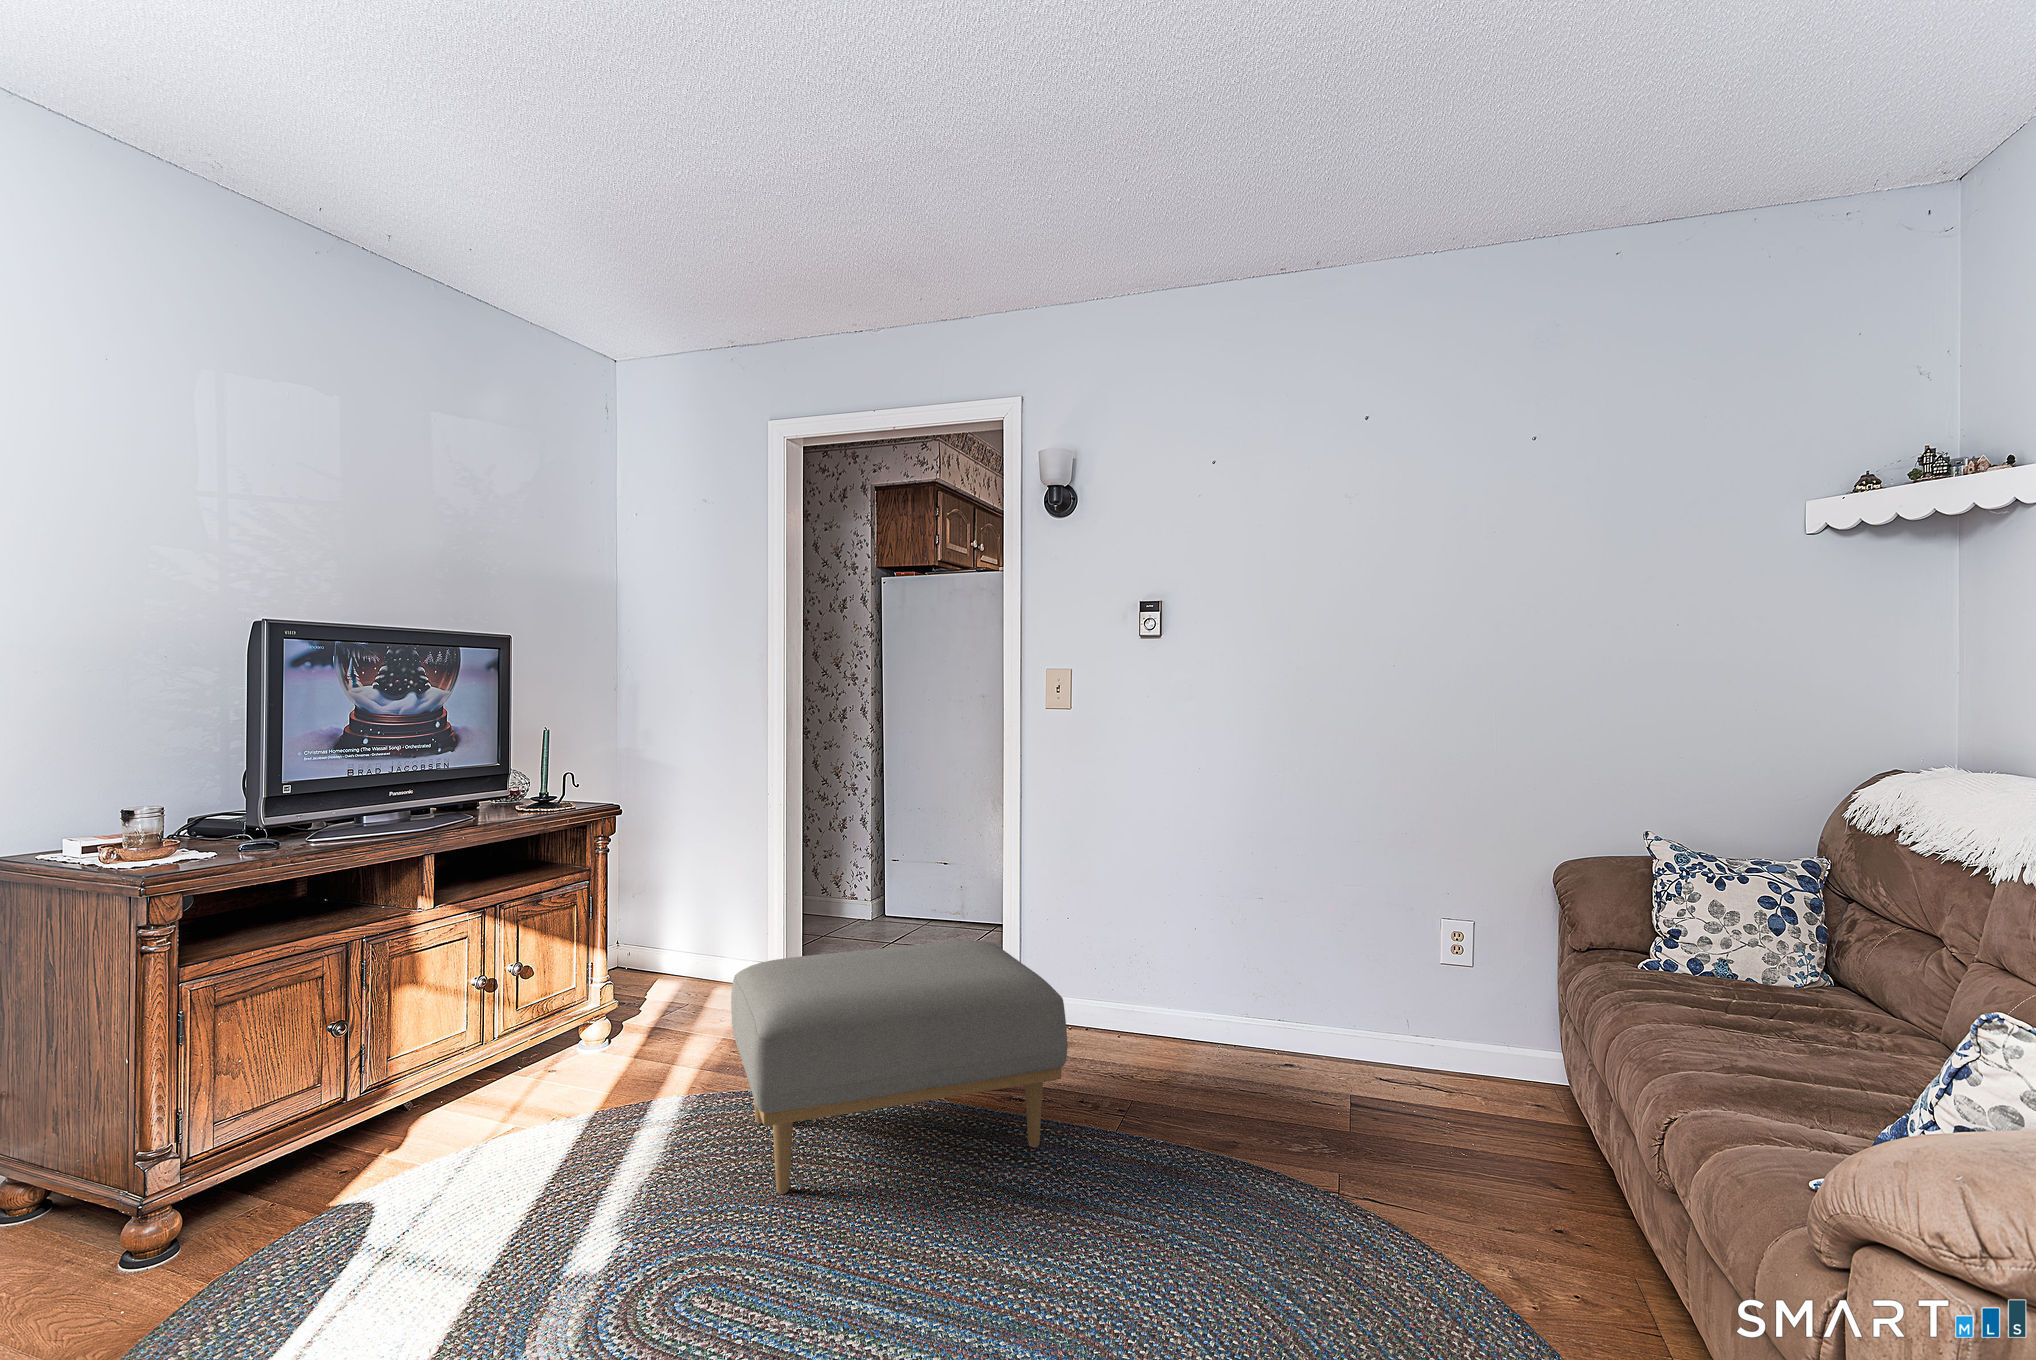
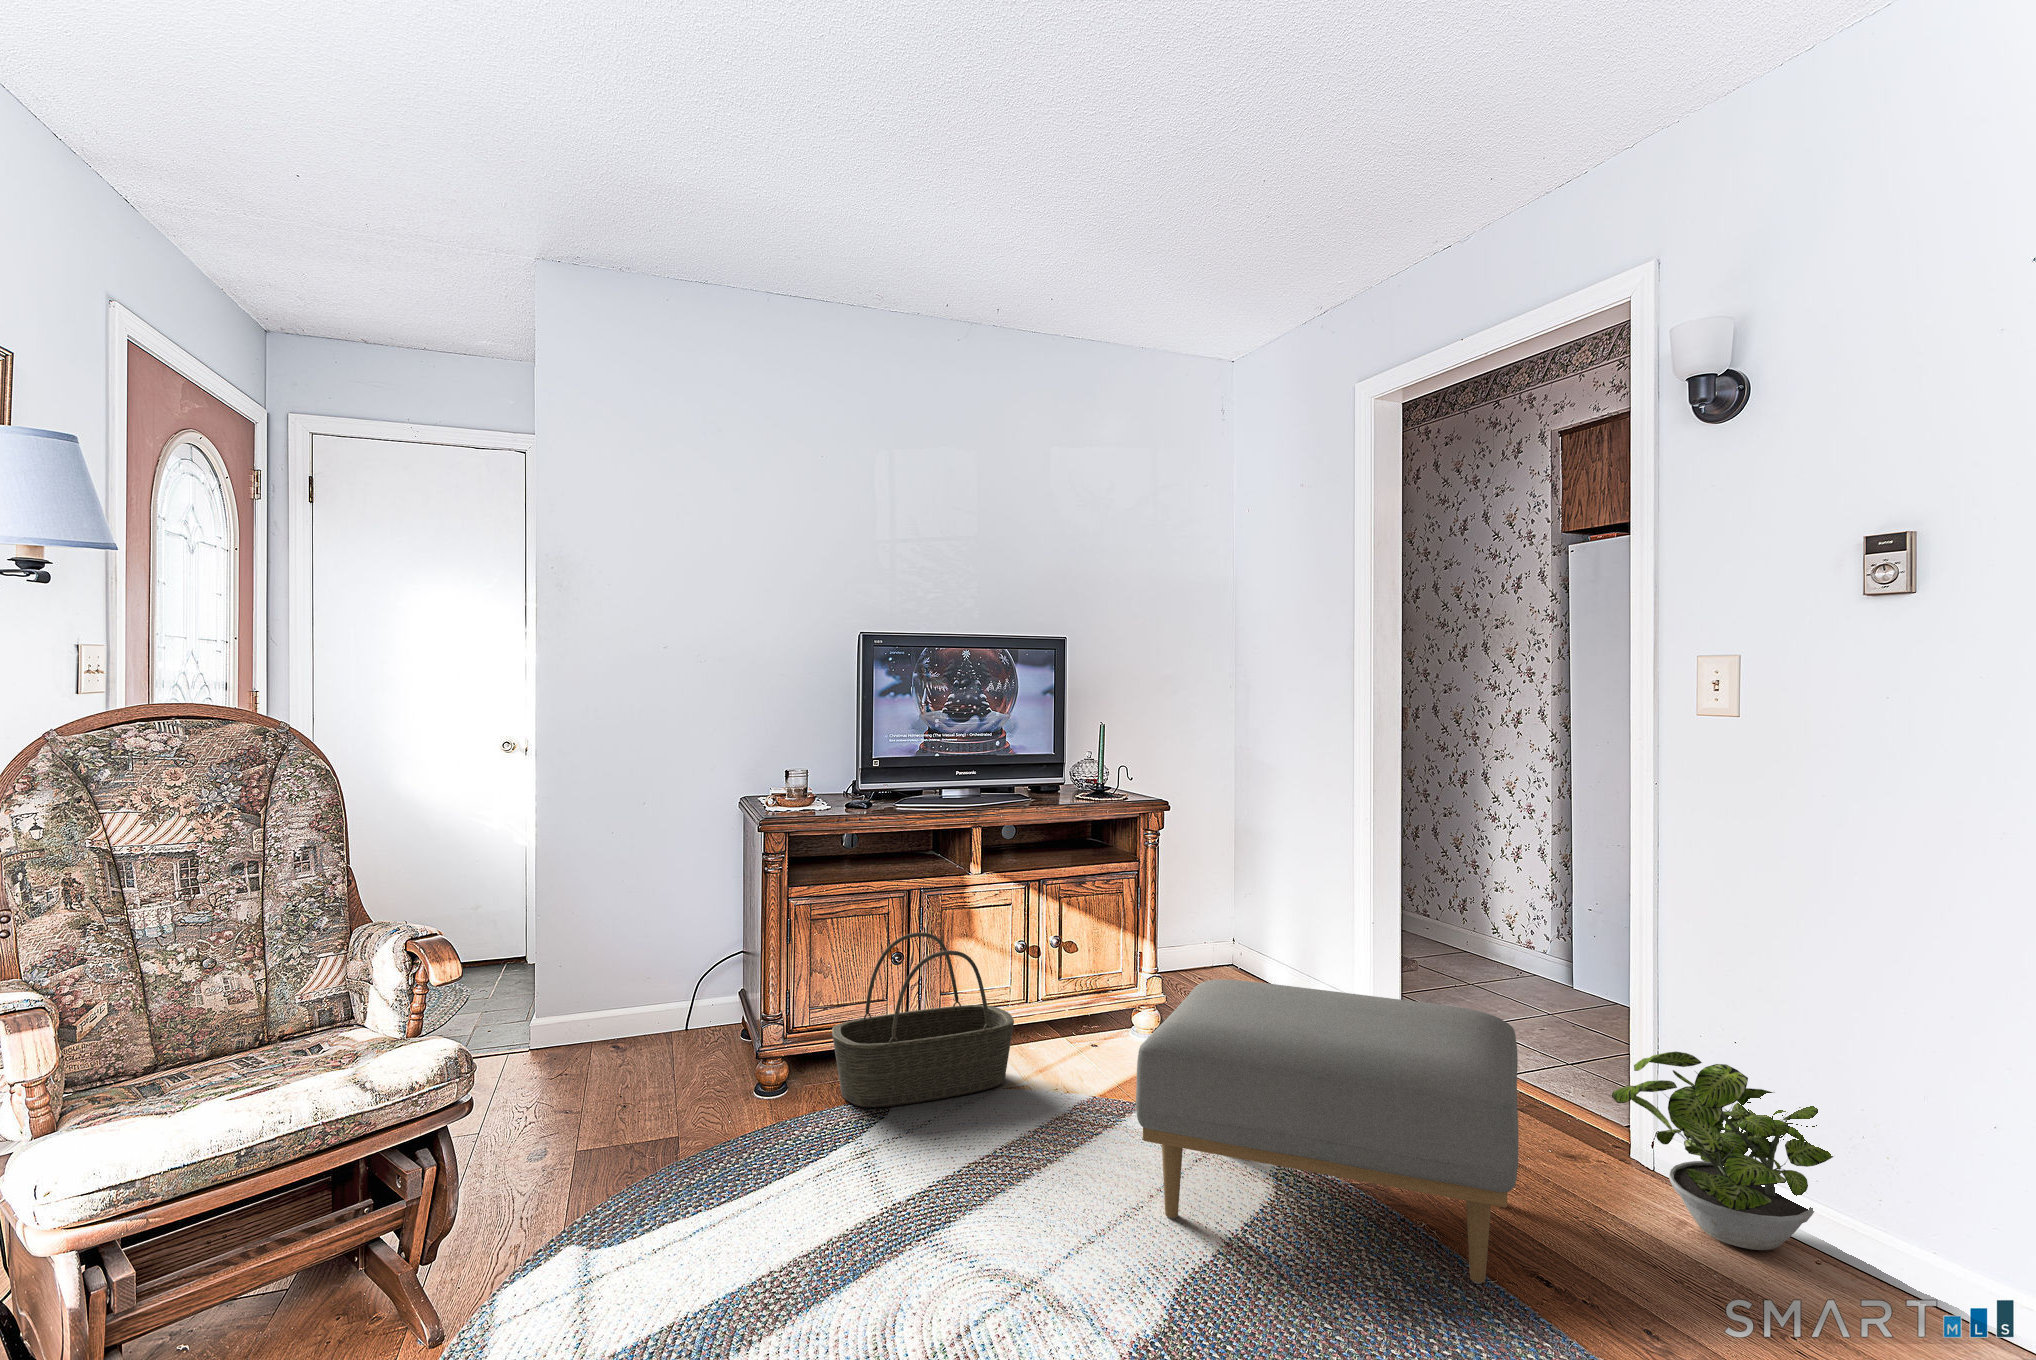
potted plant: none [1065,935,1187,1066] -> present [1612,1052,1833,1250]
basket: none [266,988,505,1221] -> present [832,932,1014,1108]

